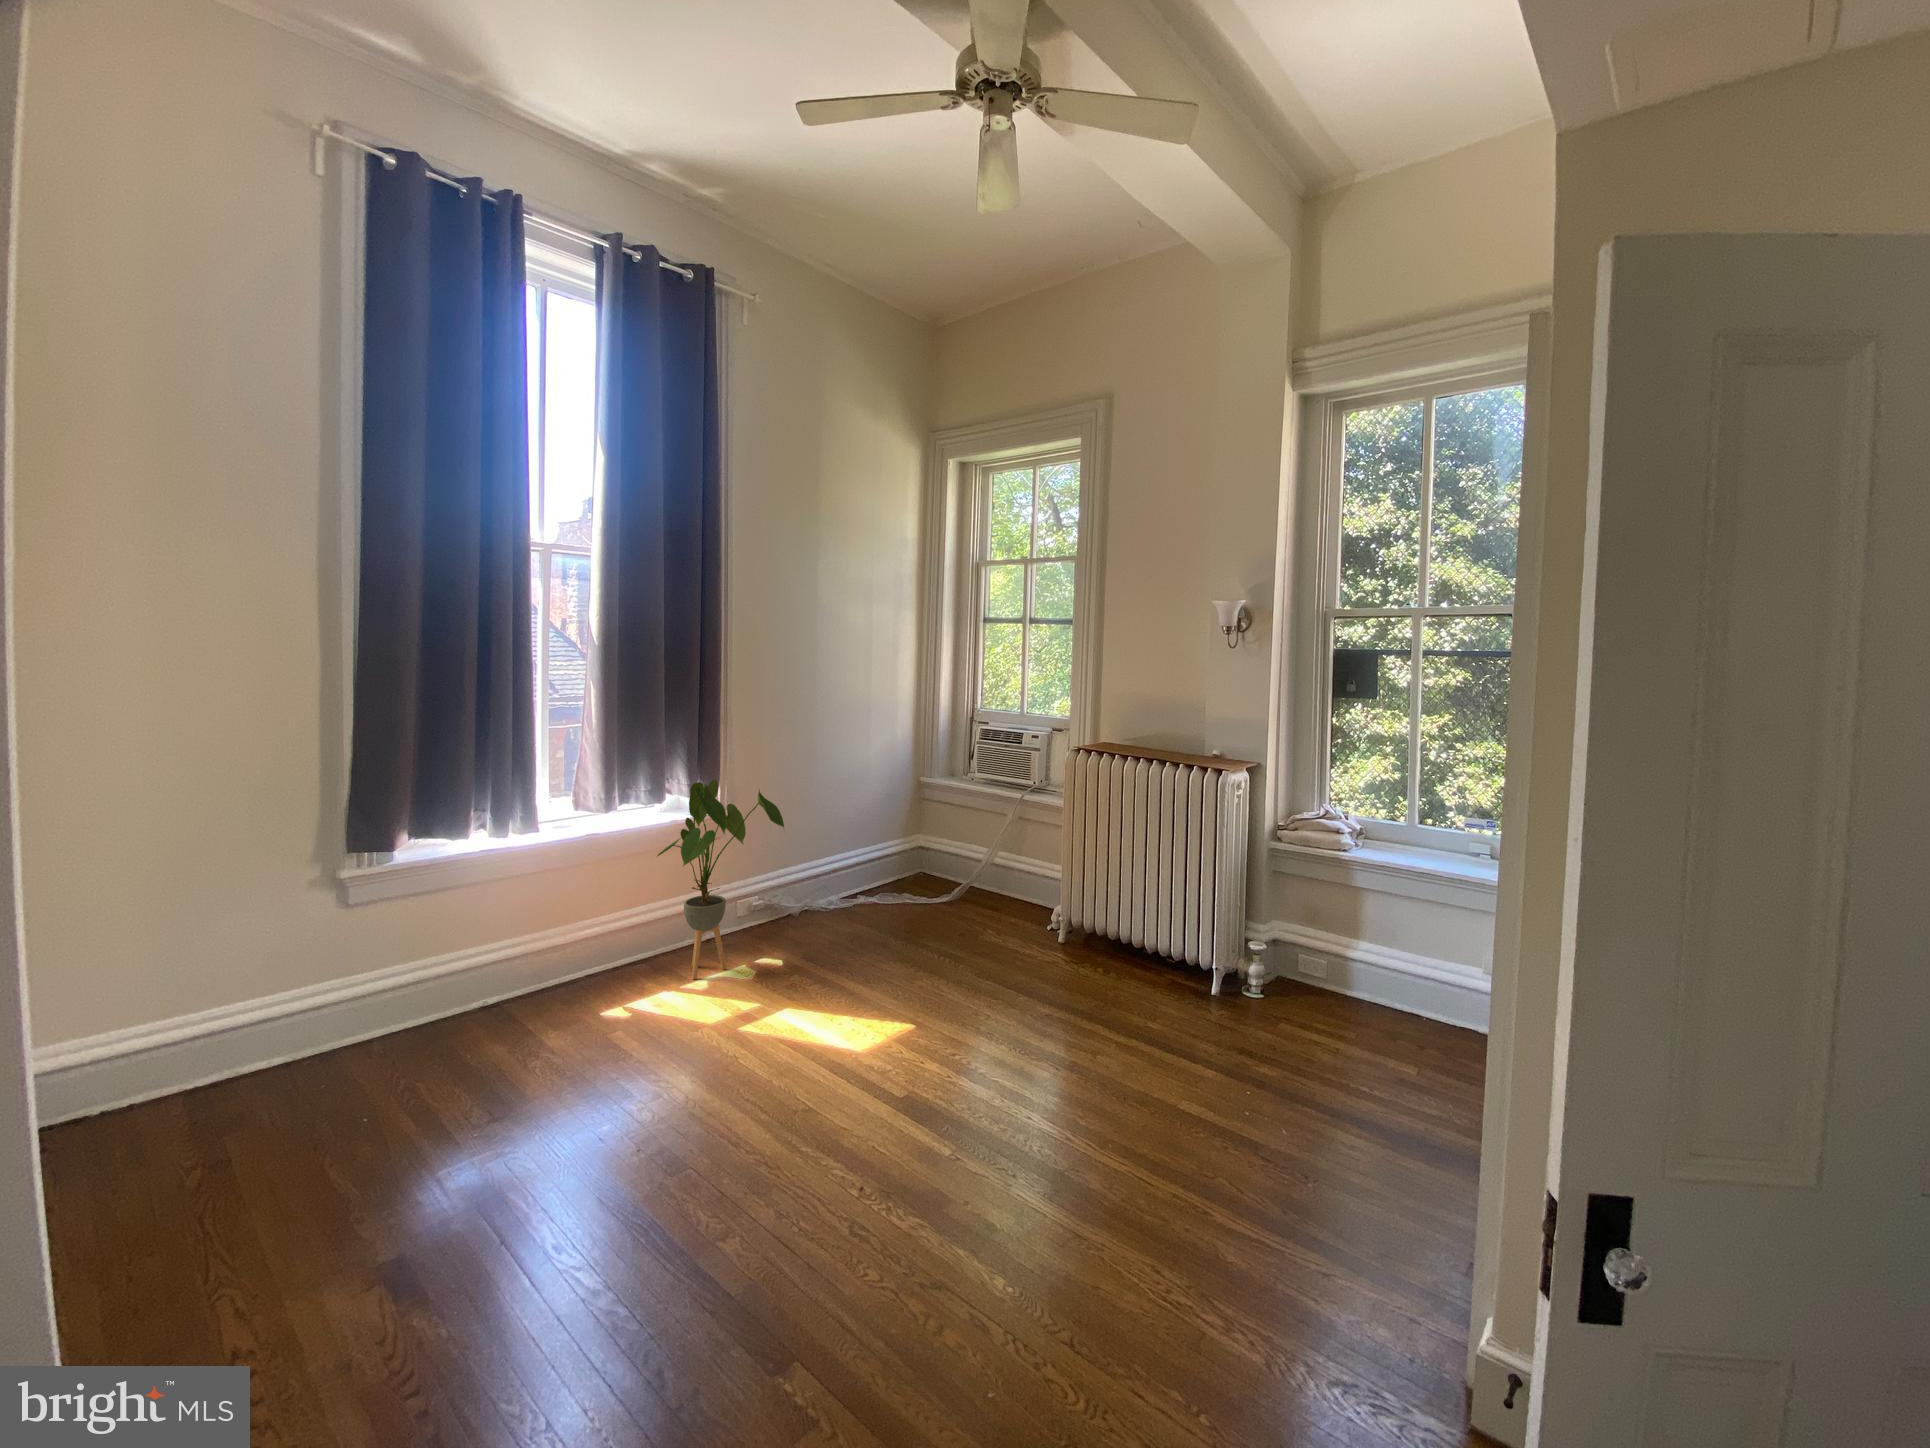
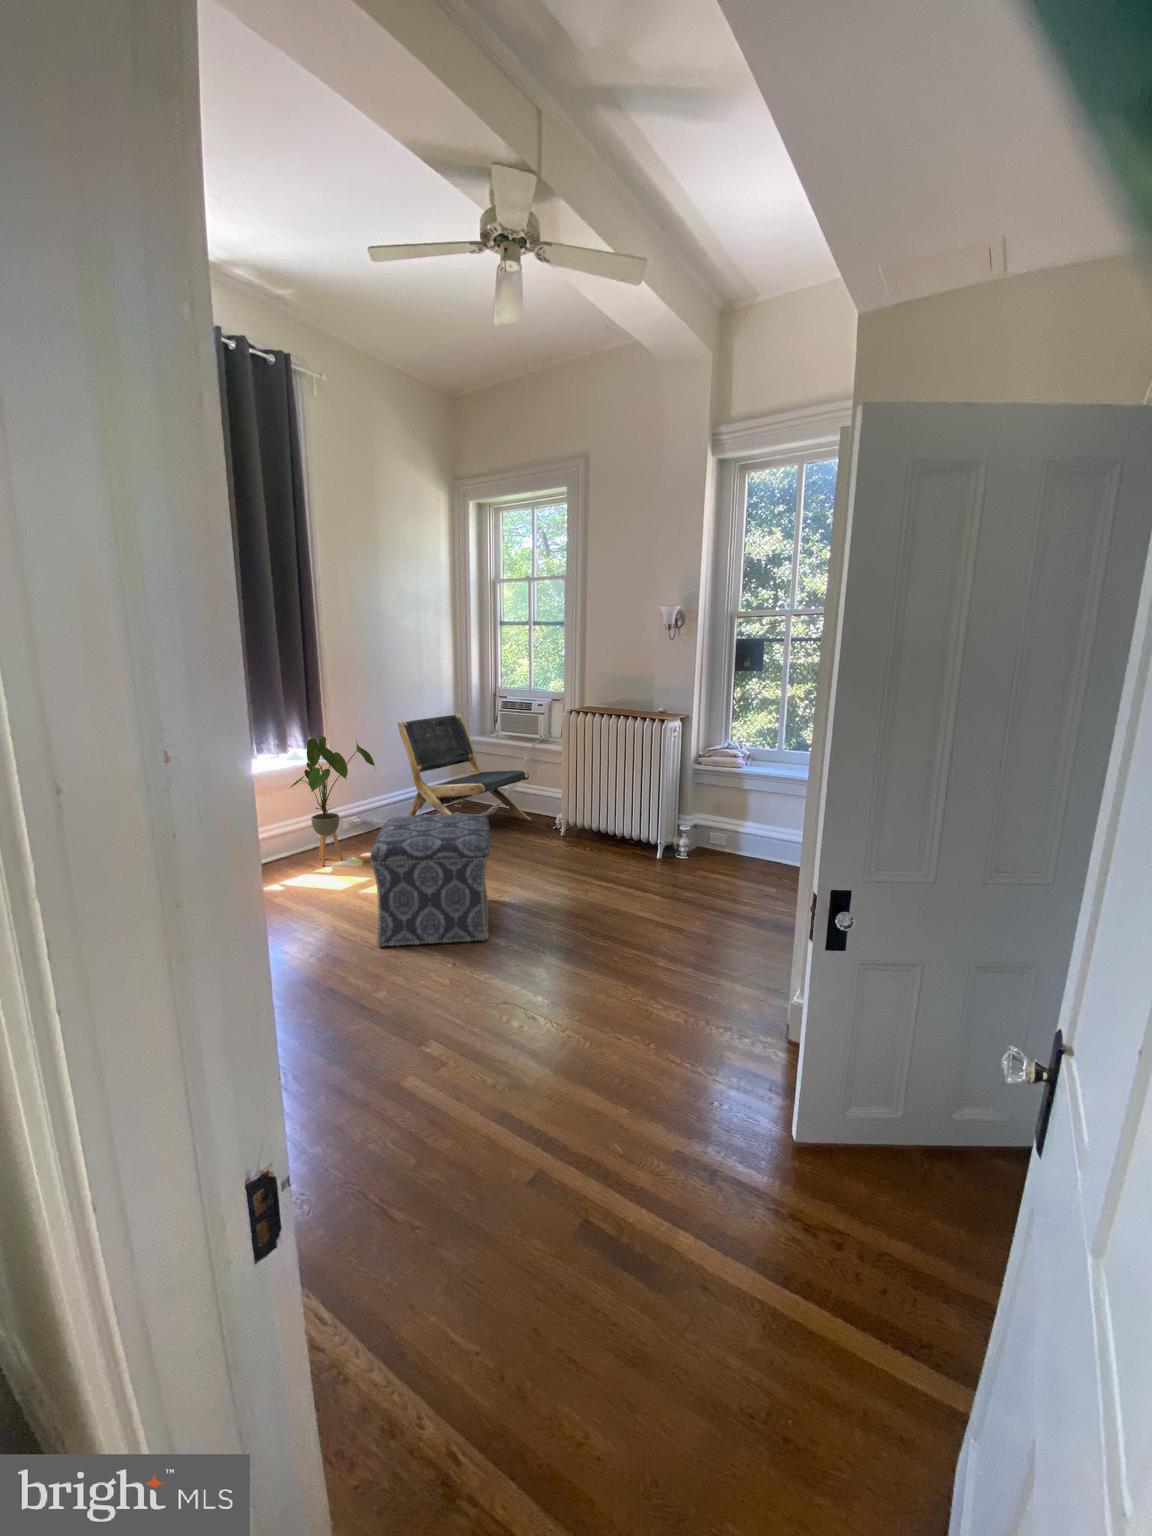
lounge chair: none [829,746,1017,943] -> present [398,713,531,820]
ottoman: none [738,918,940,1150] -> present [370,814,491,947]

